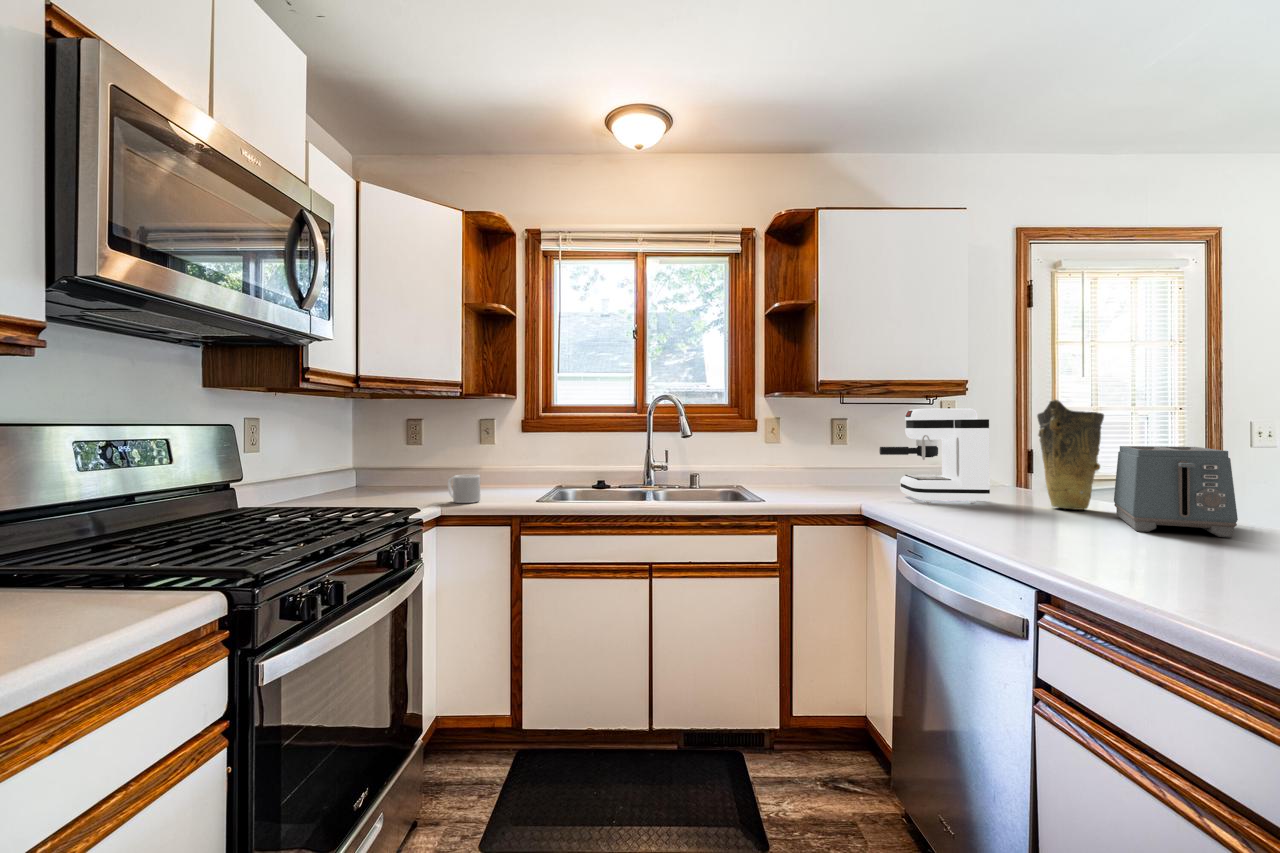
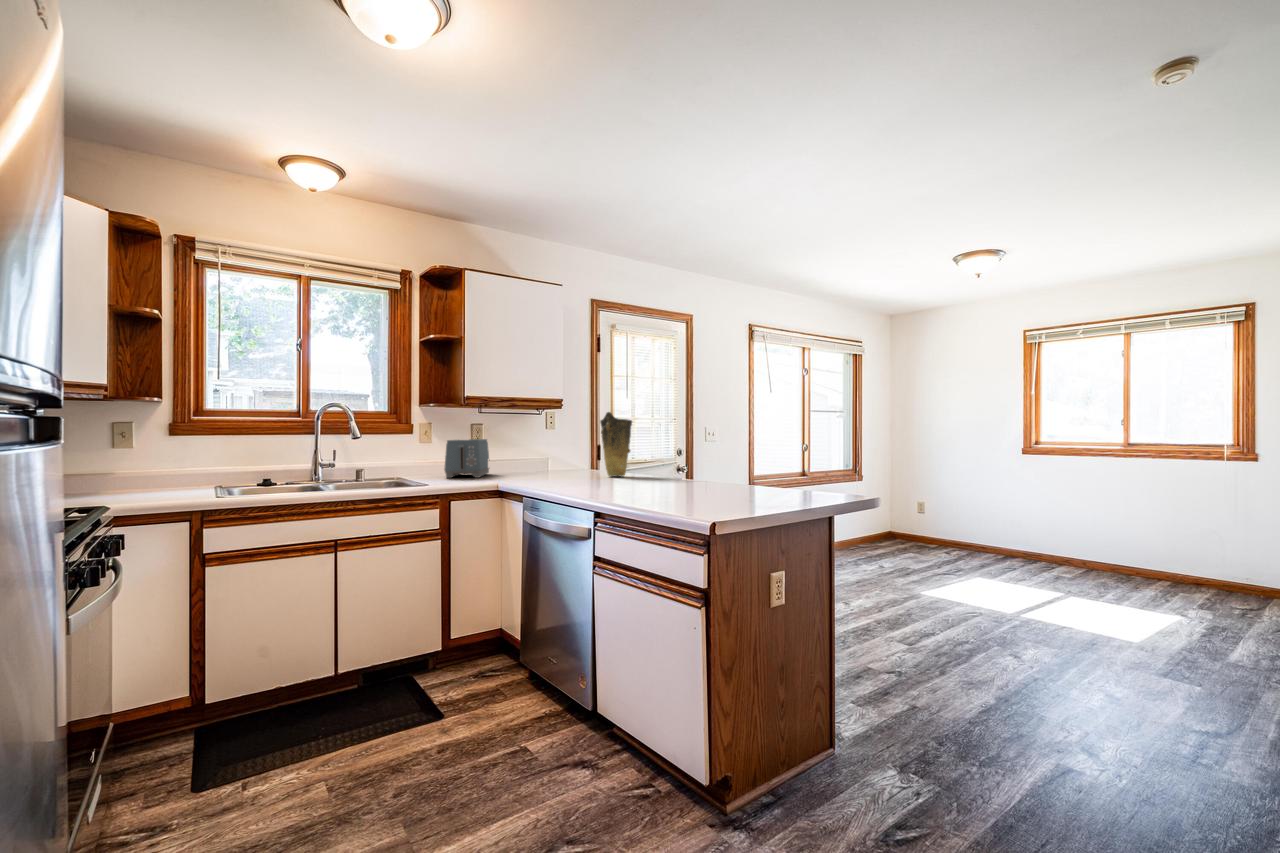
coffee maker: present [880,408,990,503] -> none [509,416,576,479]
toaster: present [1114,446,1238,538] -> present [445,439,489,478]
mug: present [448,475,480,503] -> none [108,475,152,503]

